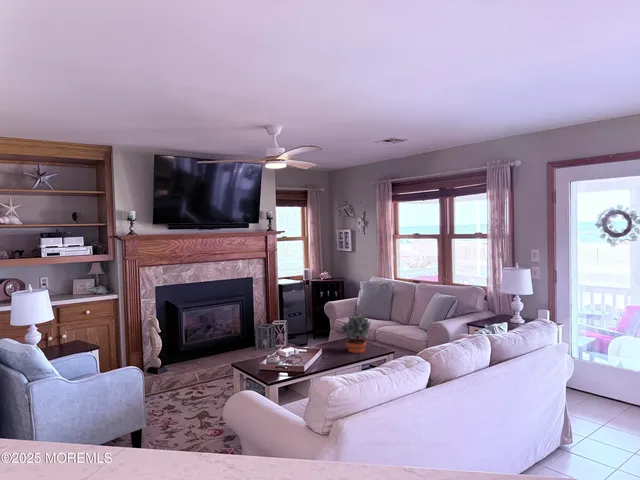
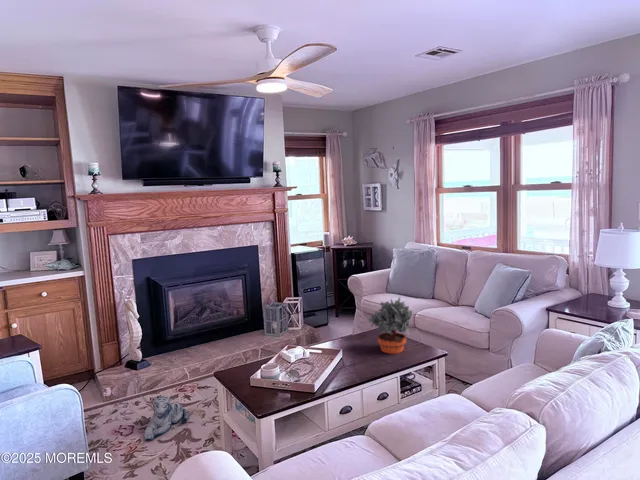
plush toy: none [174,386,205,417] -> present [144,396,189,439]

